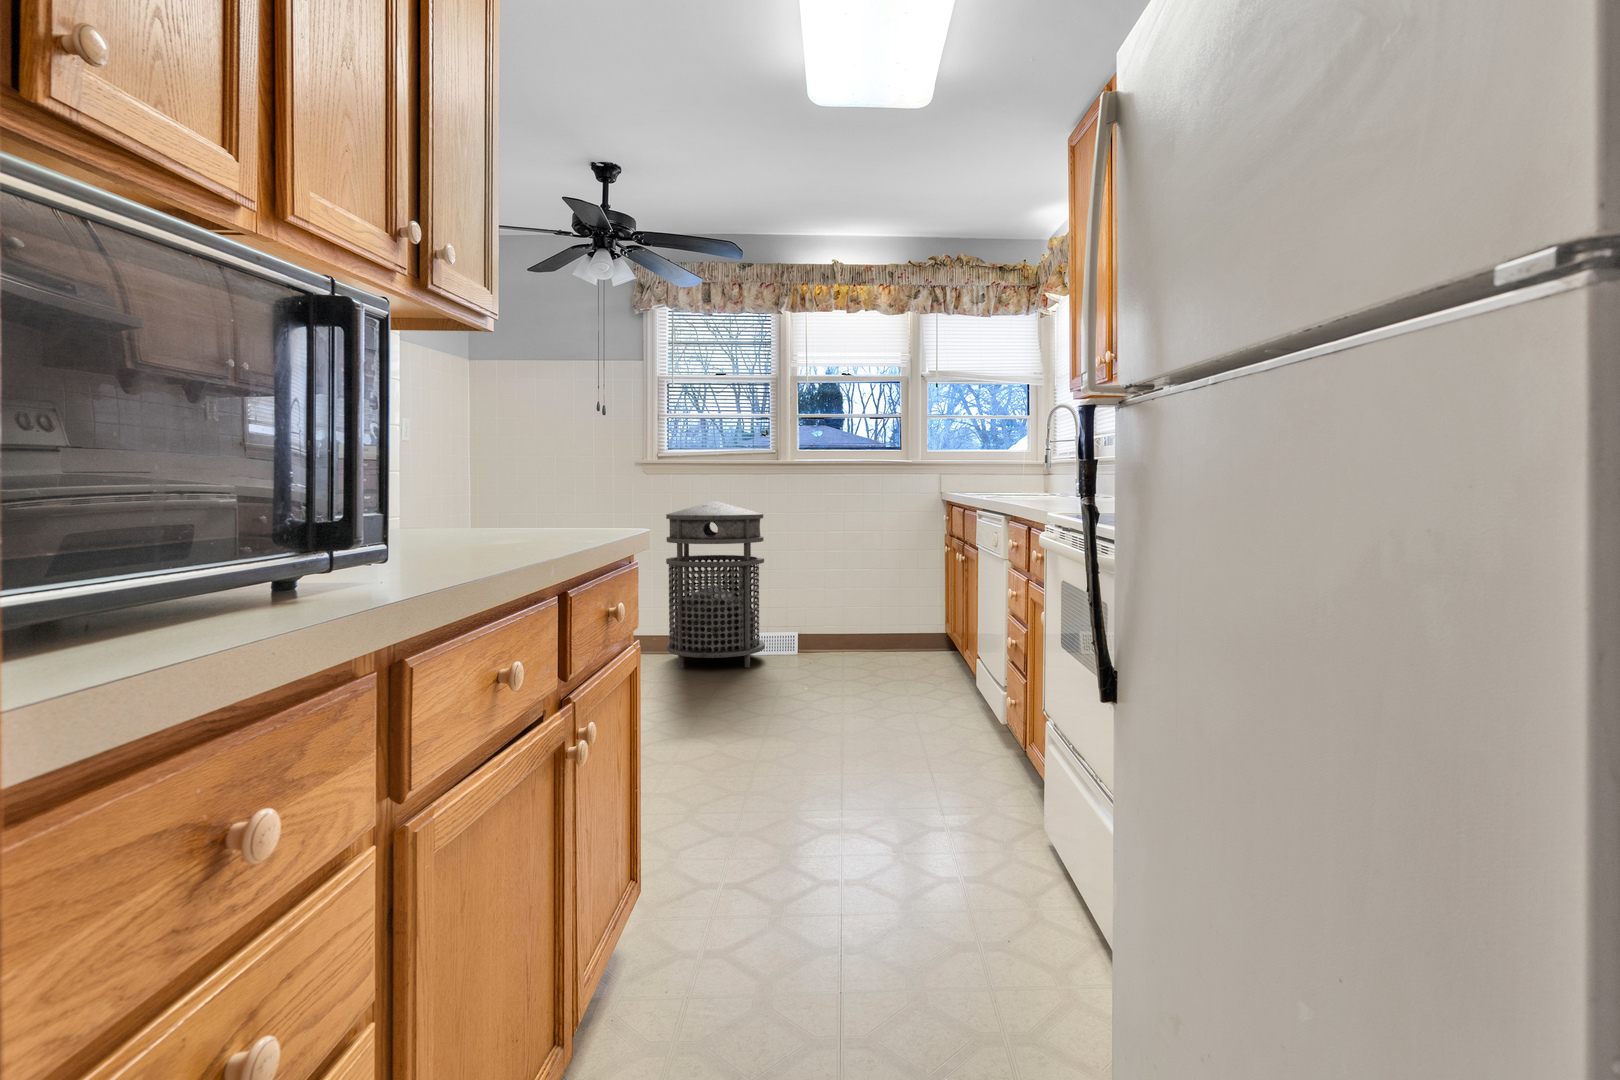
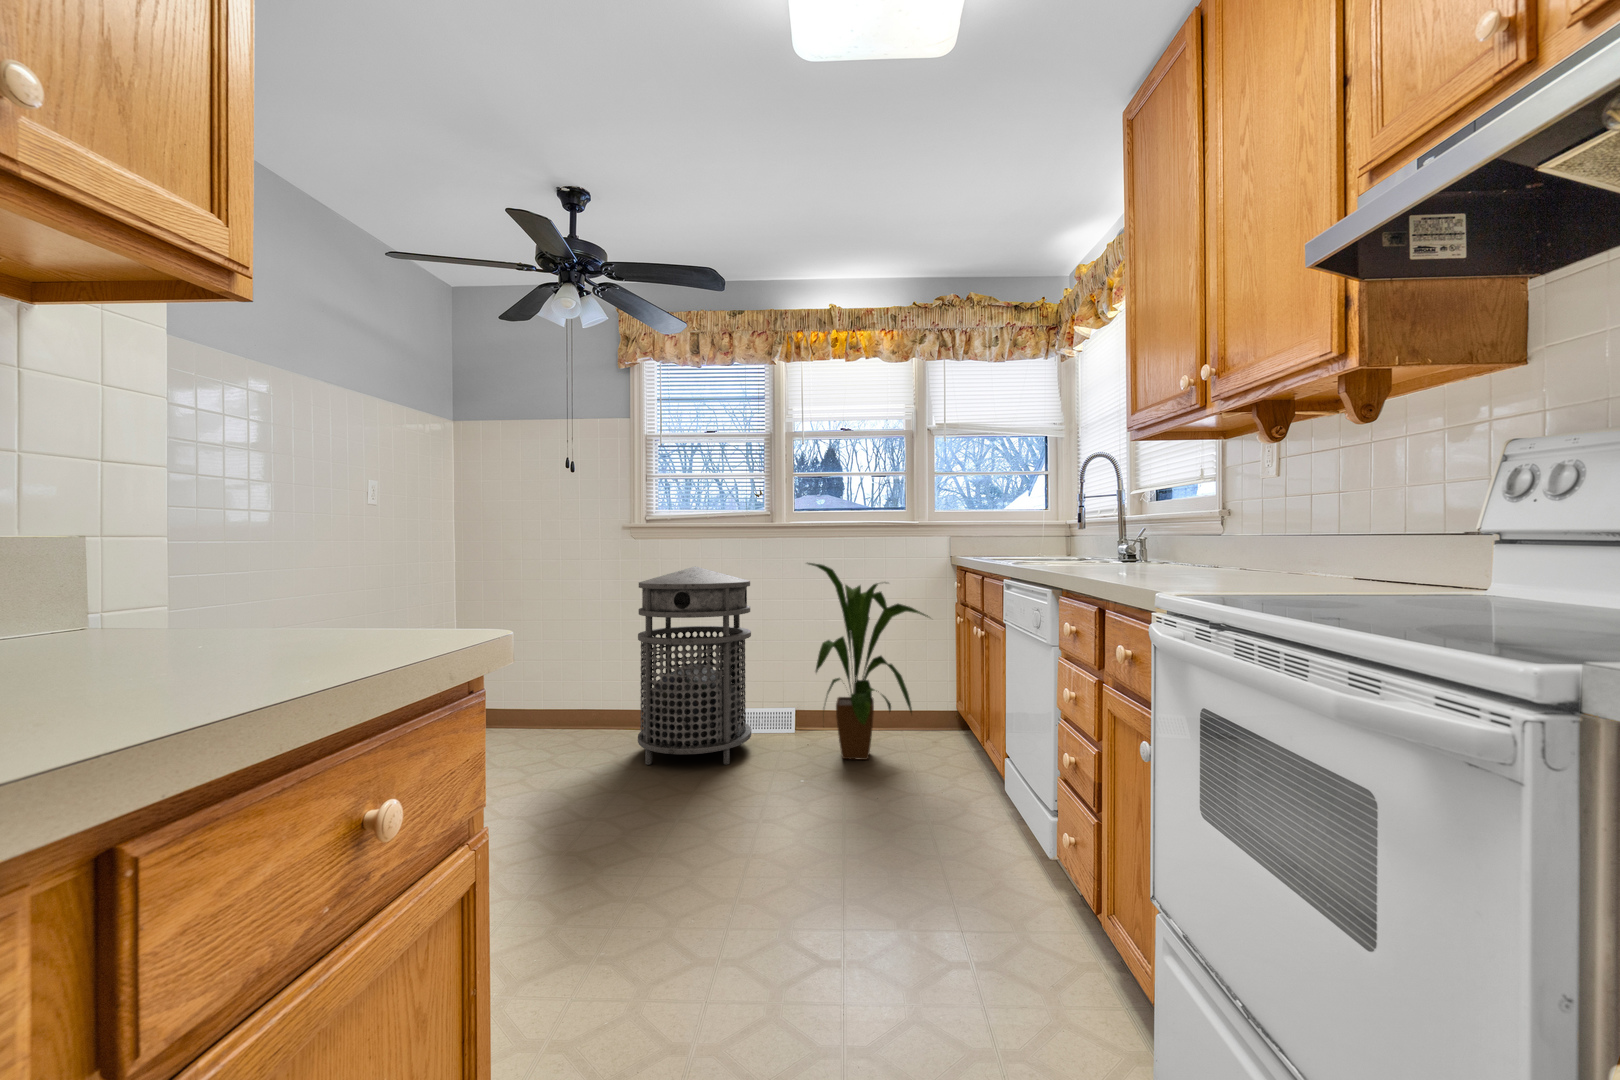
house plant: none [814,498,922,663] -> present [808,563,928,760]

